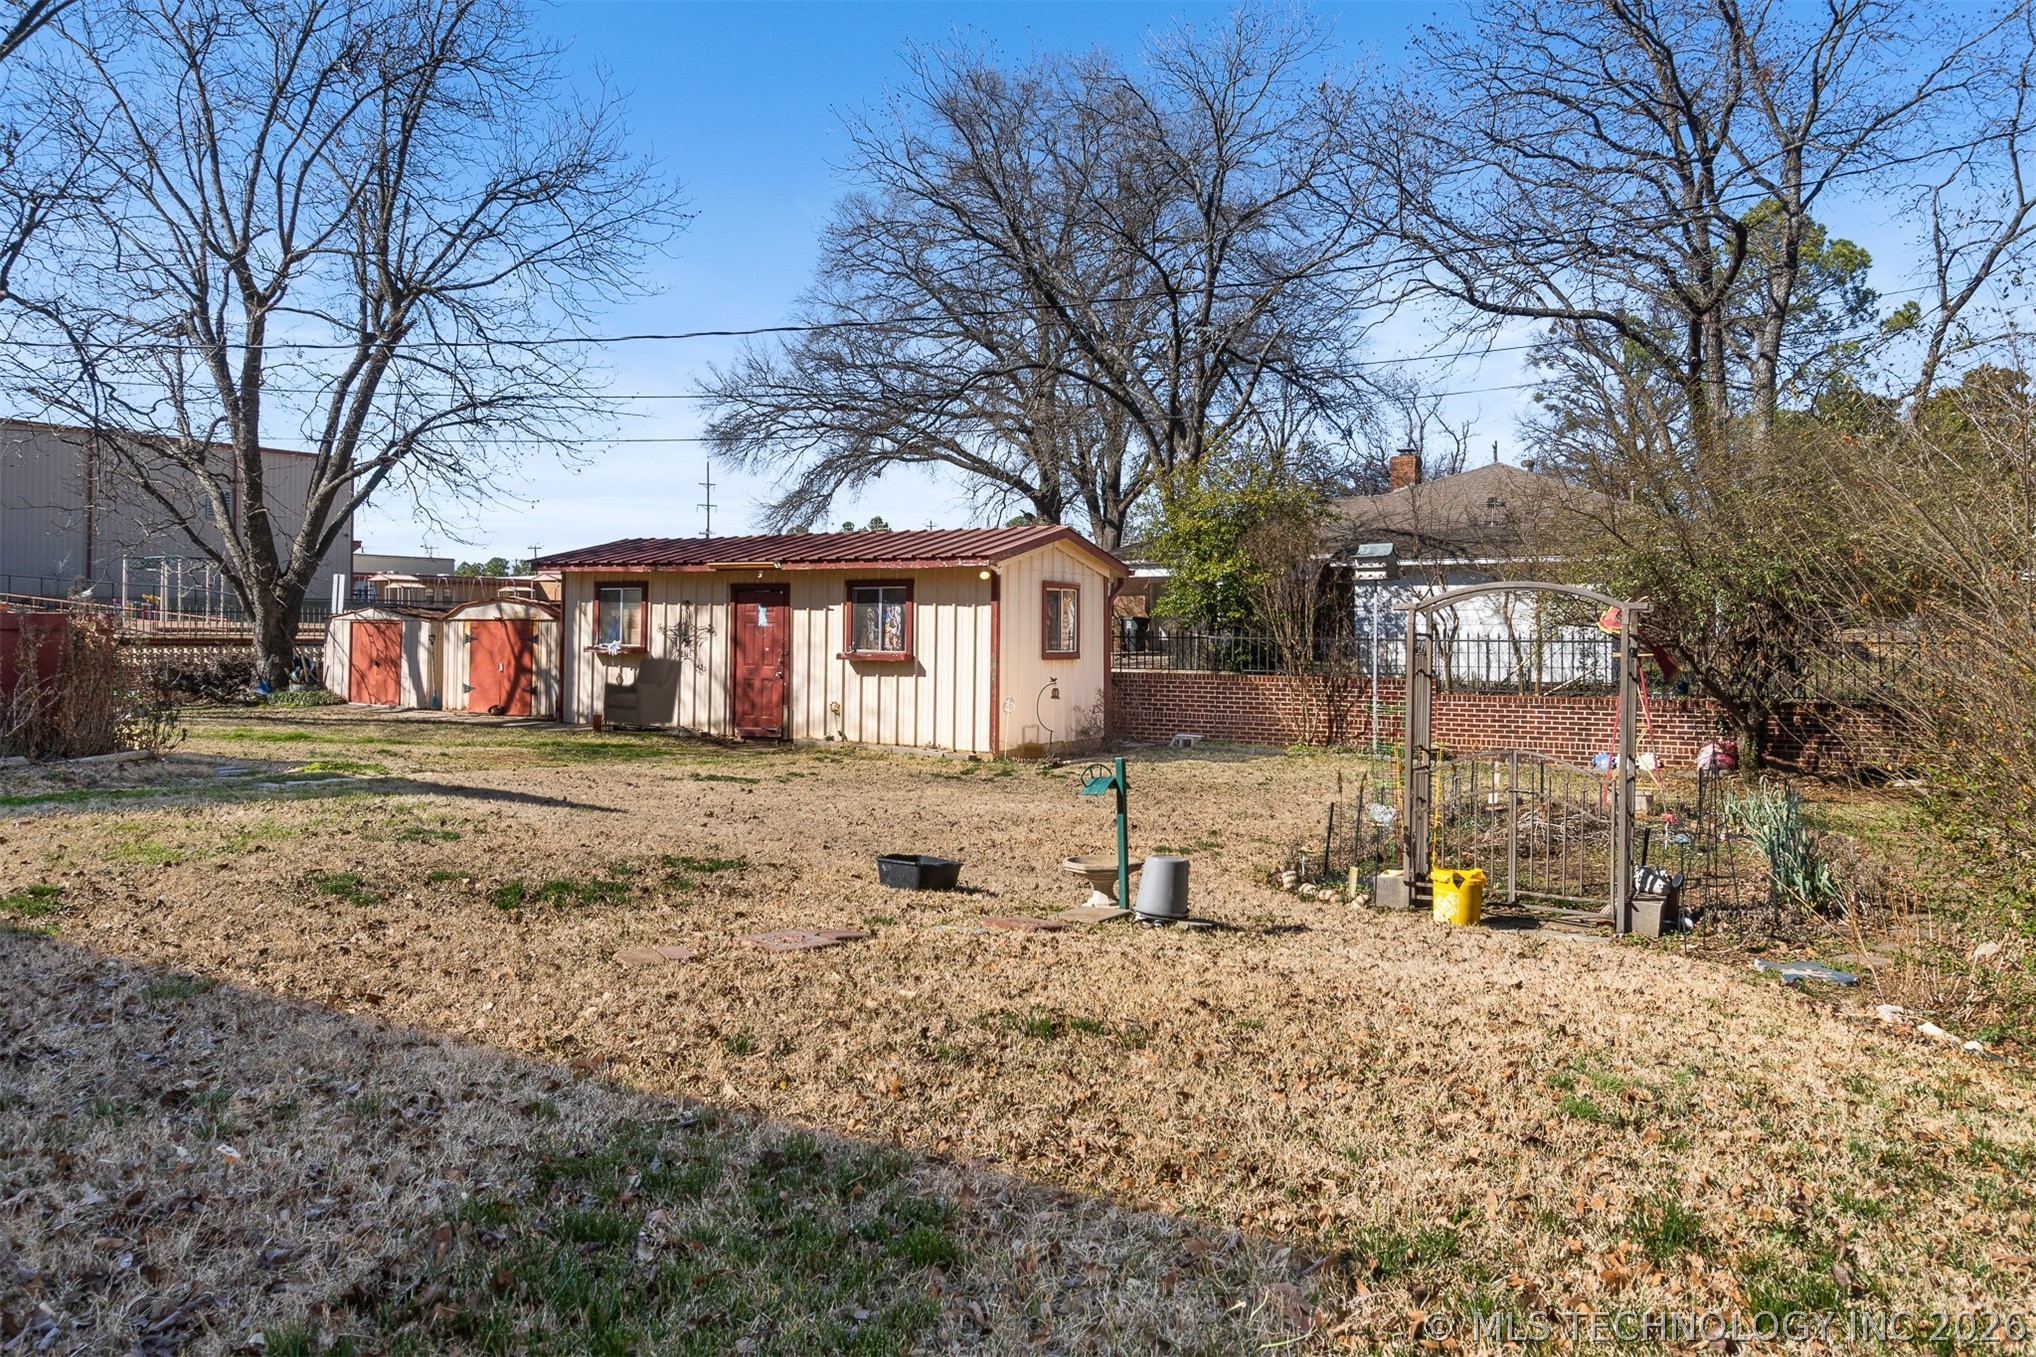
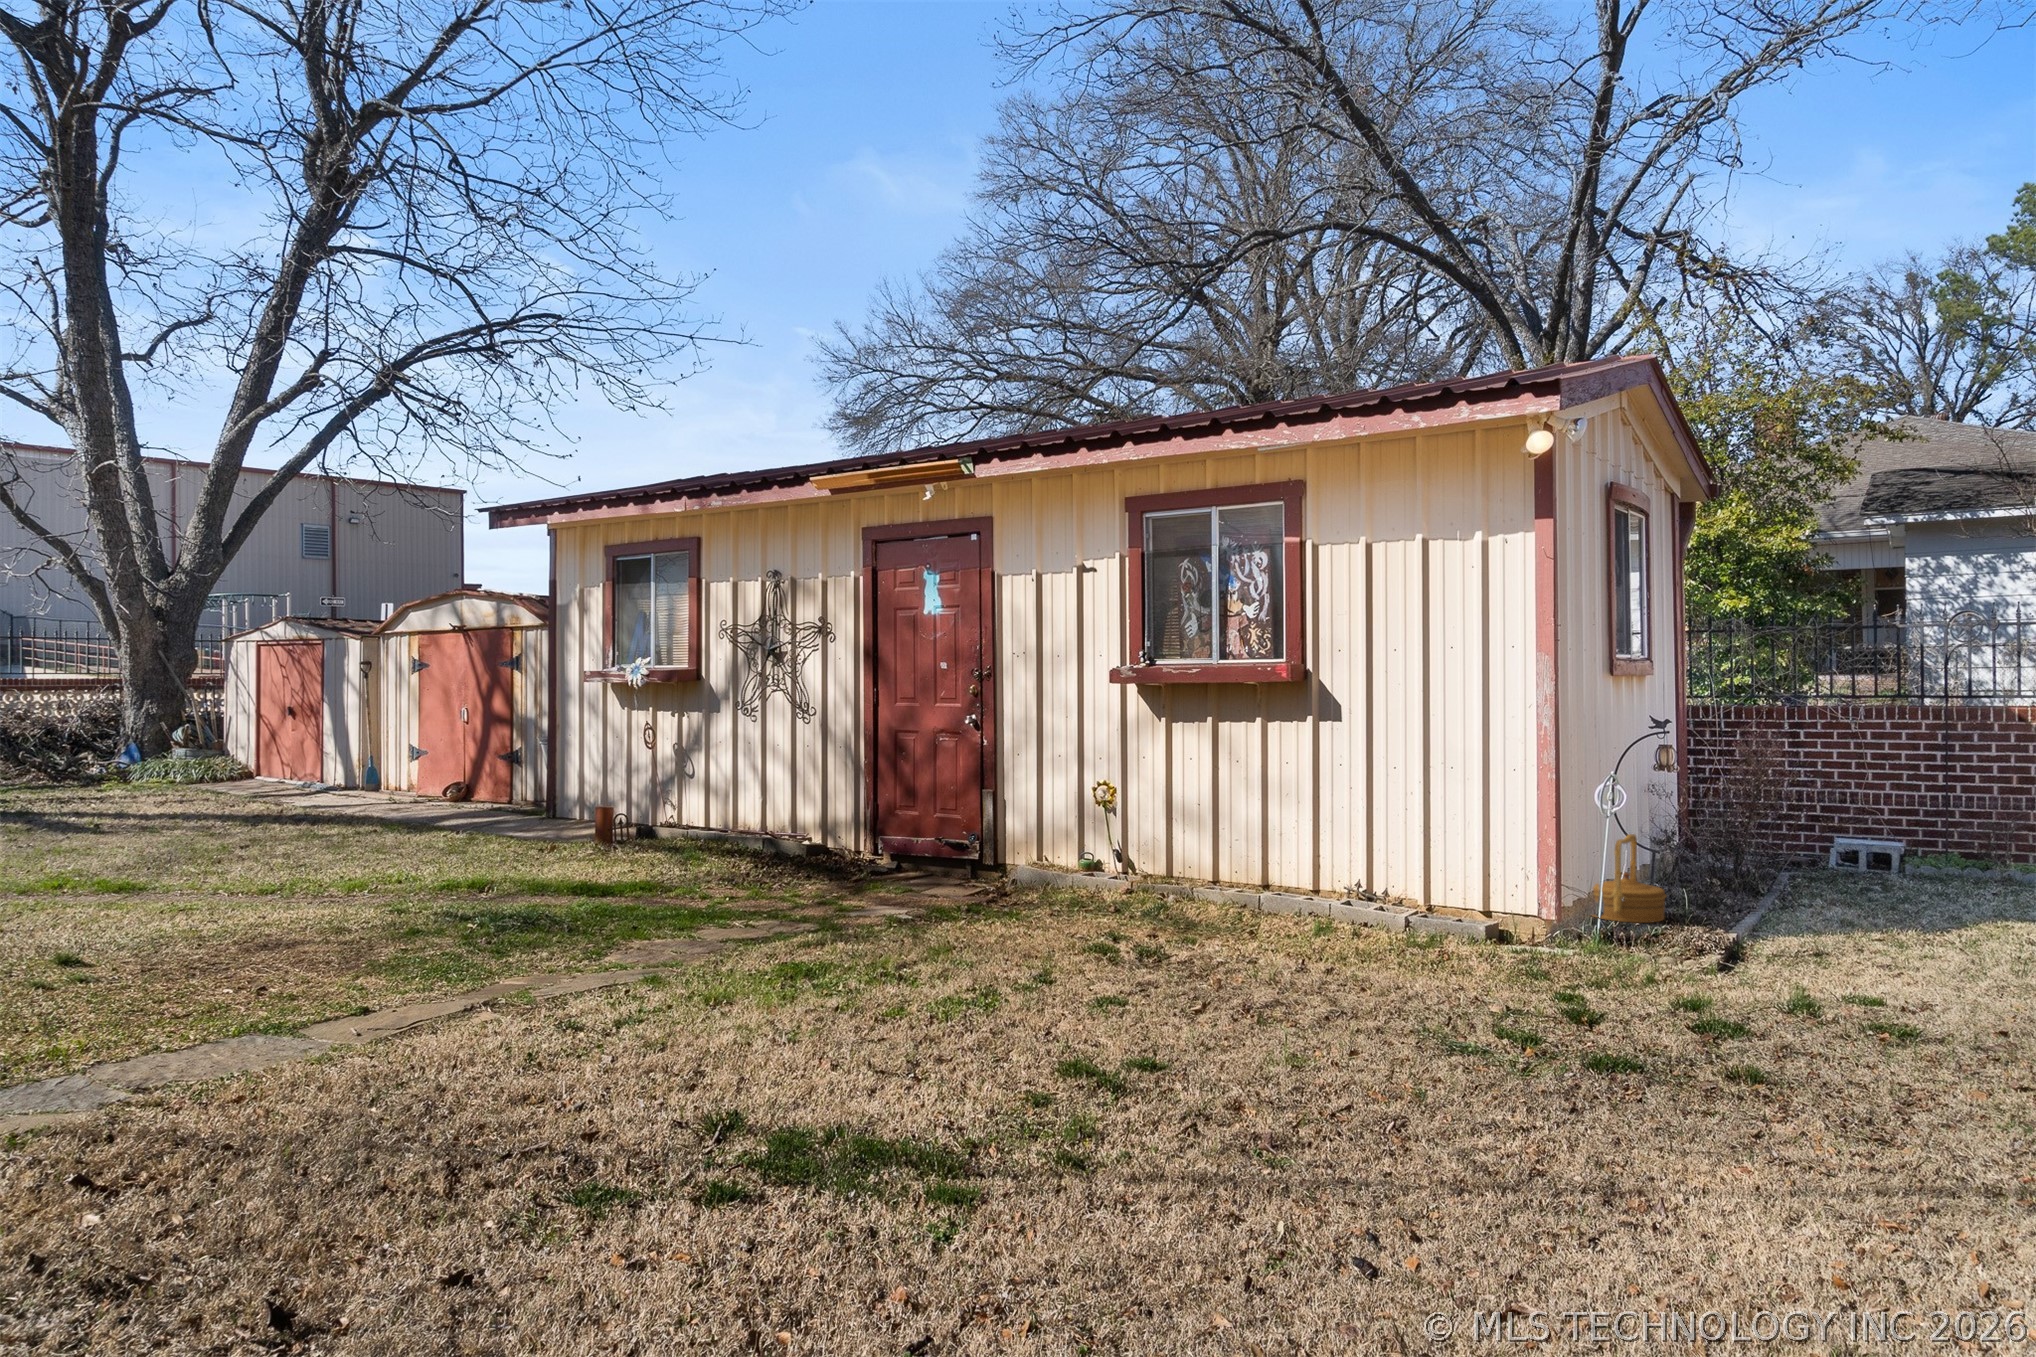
chair: present [603,658,682,731] -> none [605,690,768,845]

